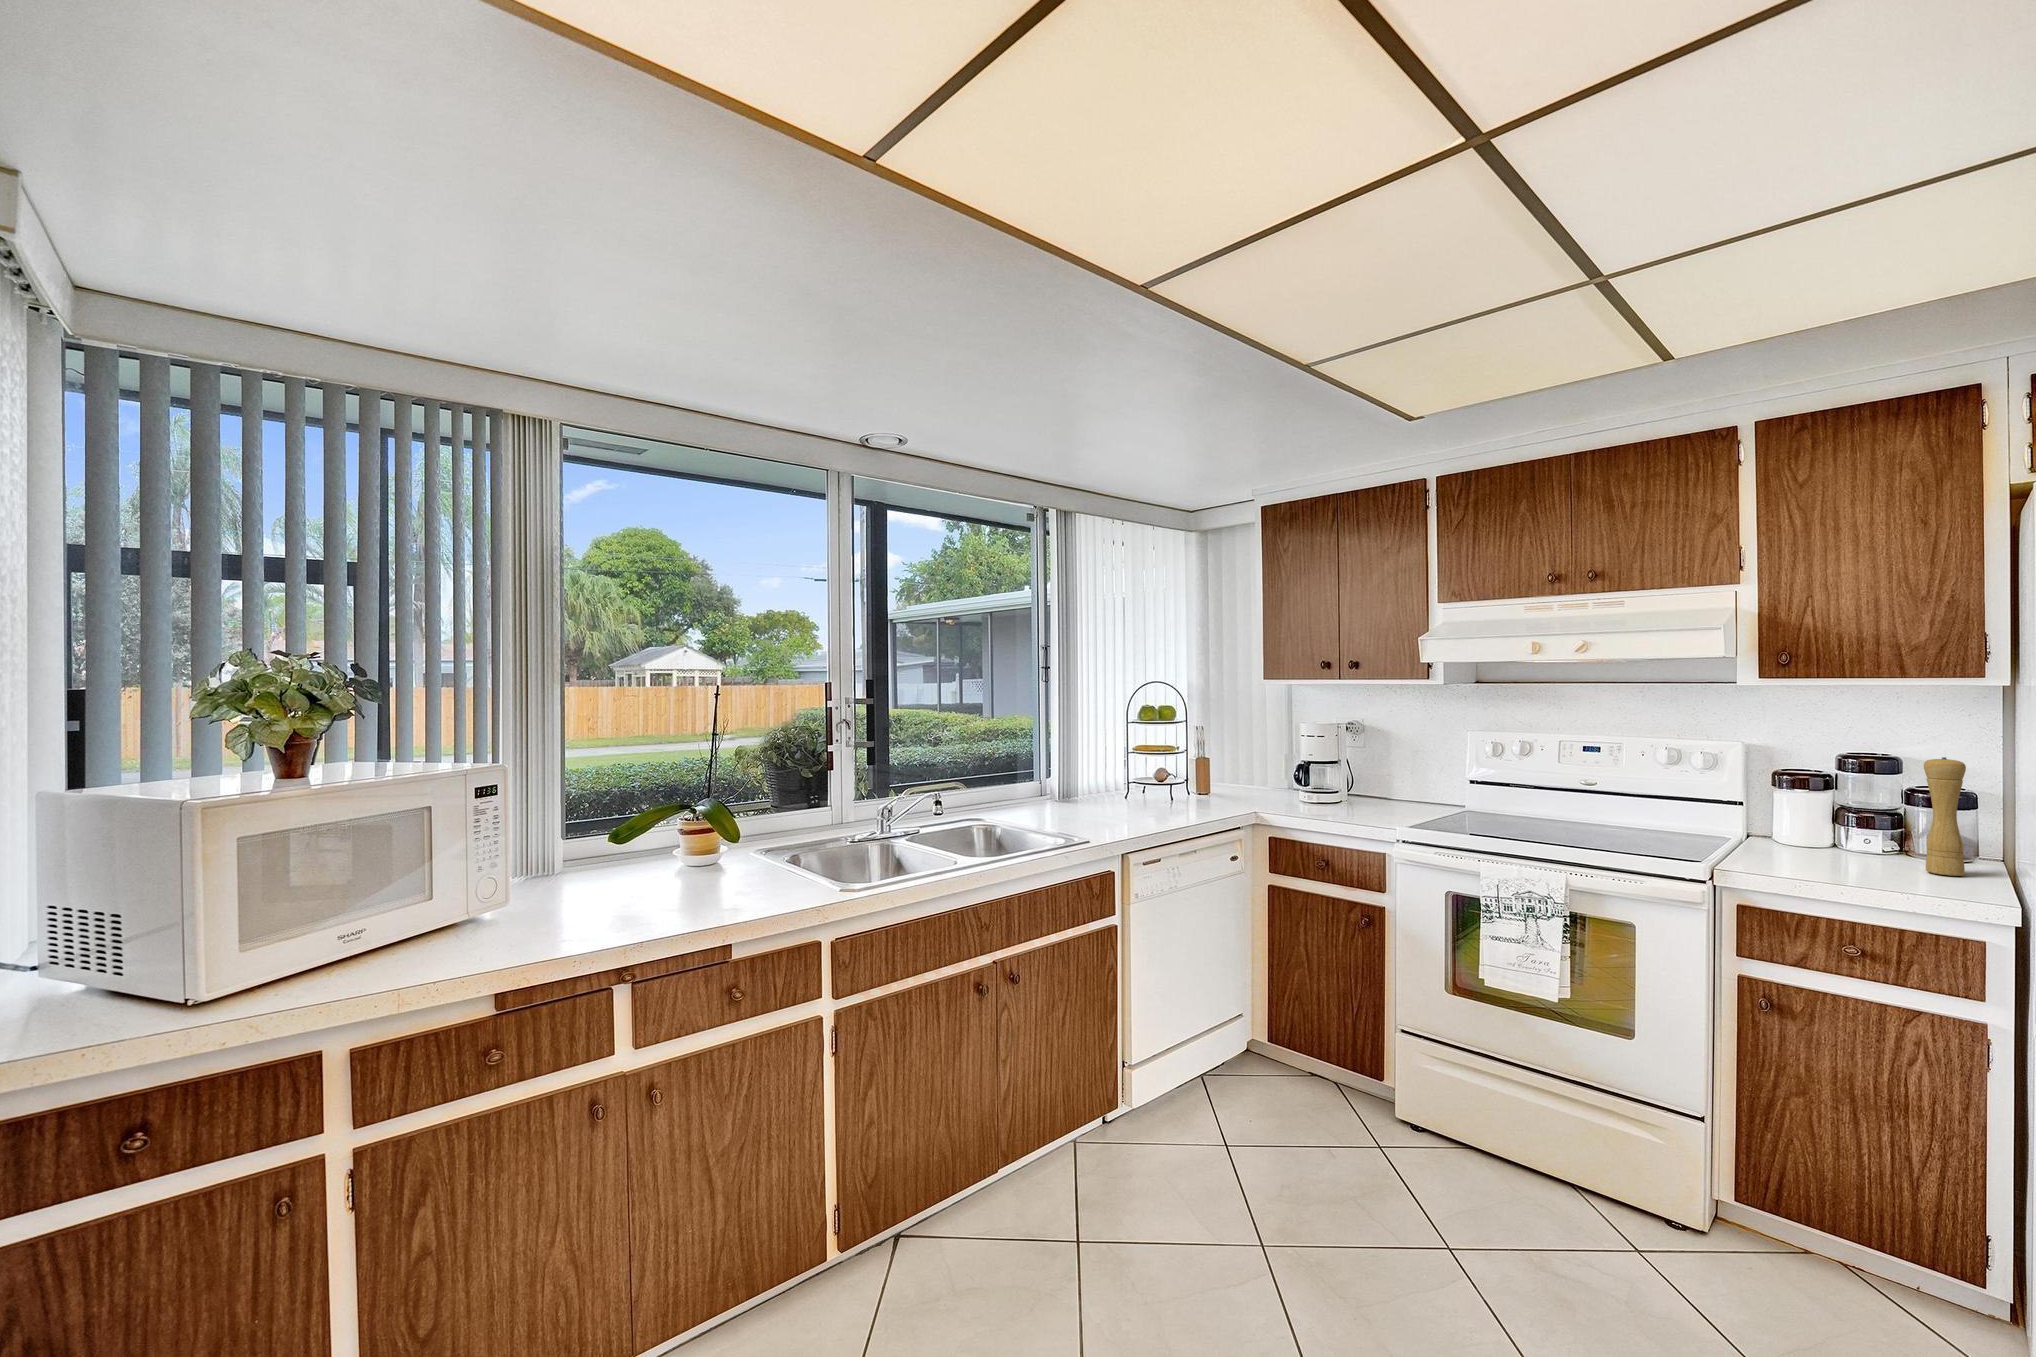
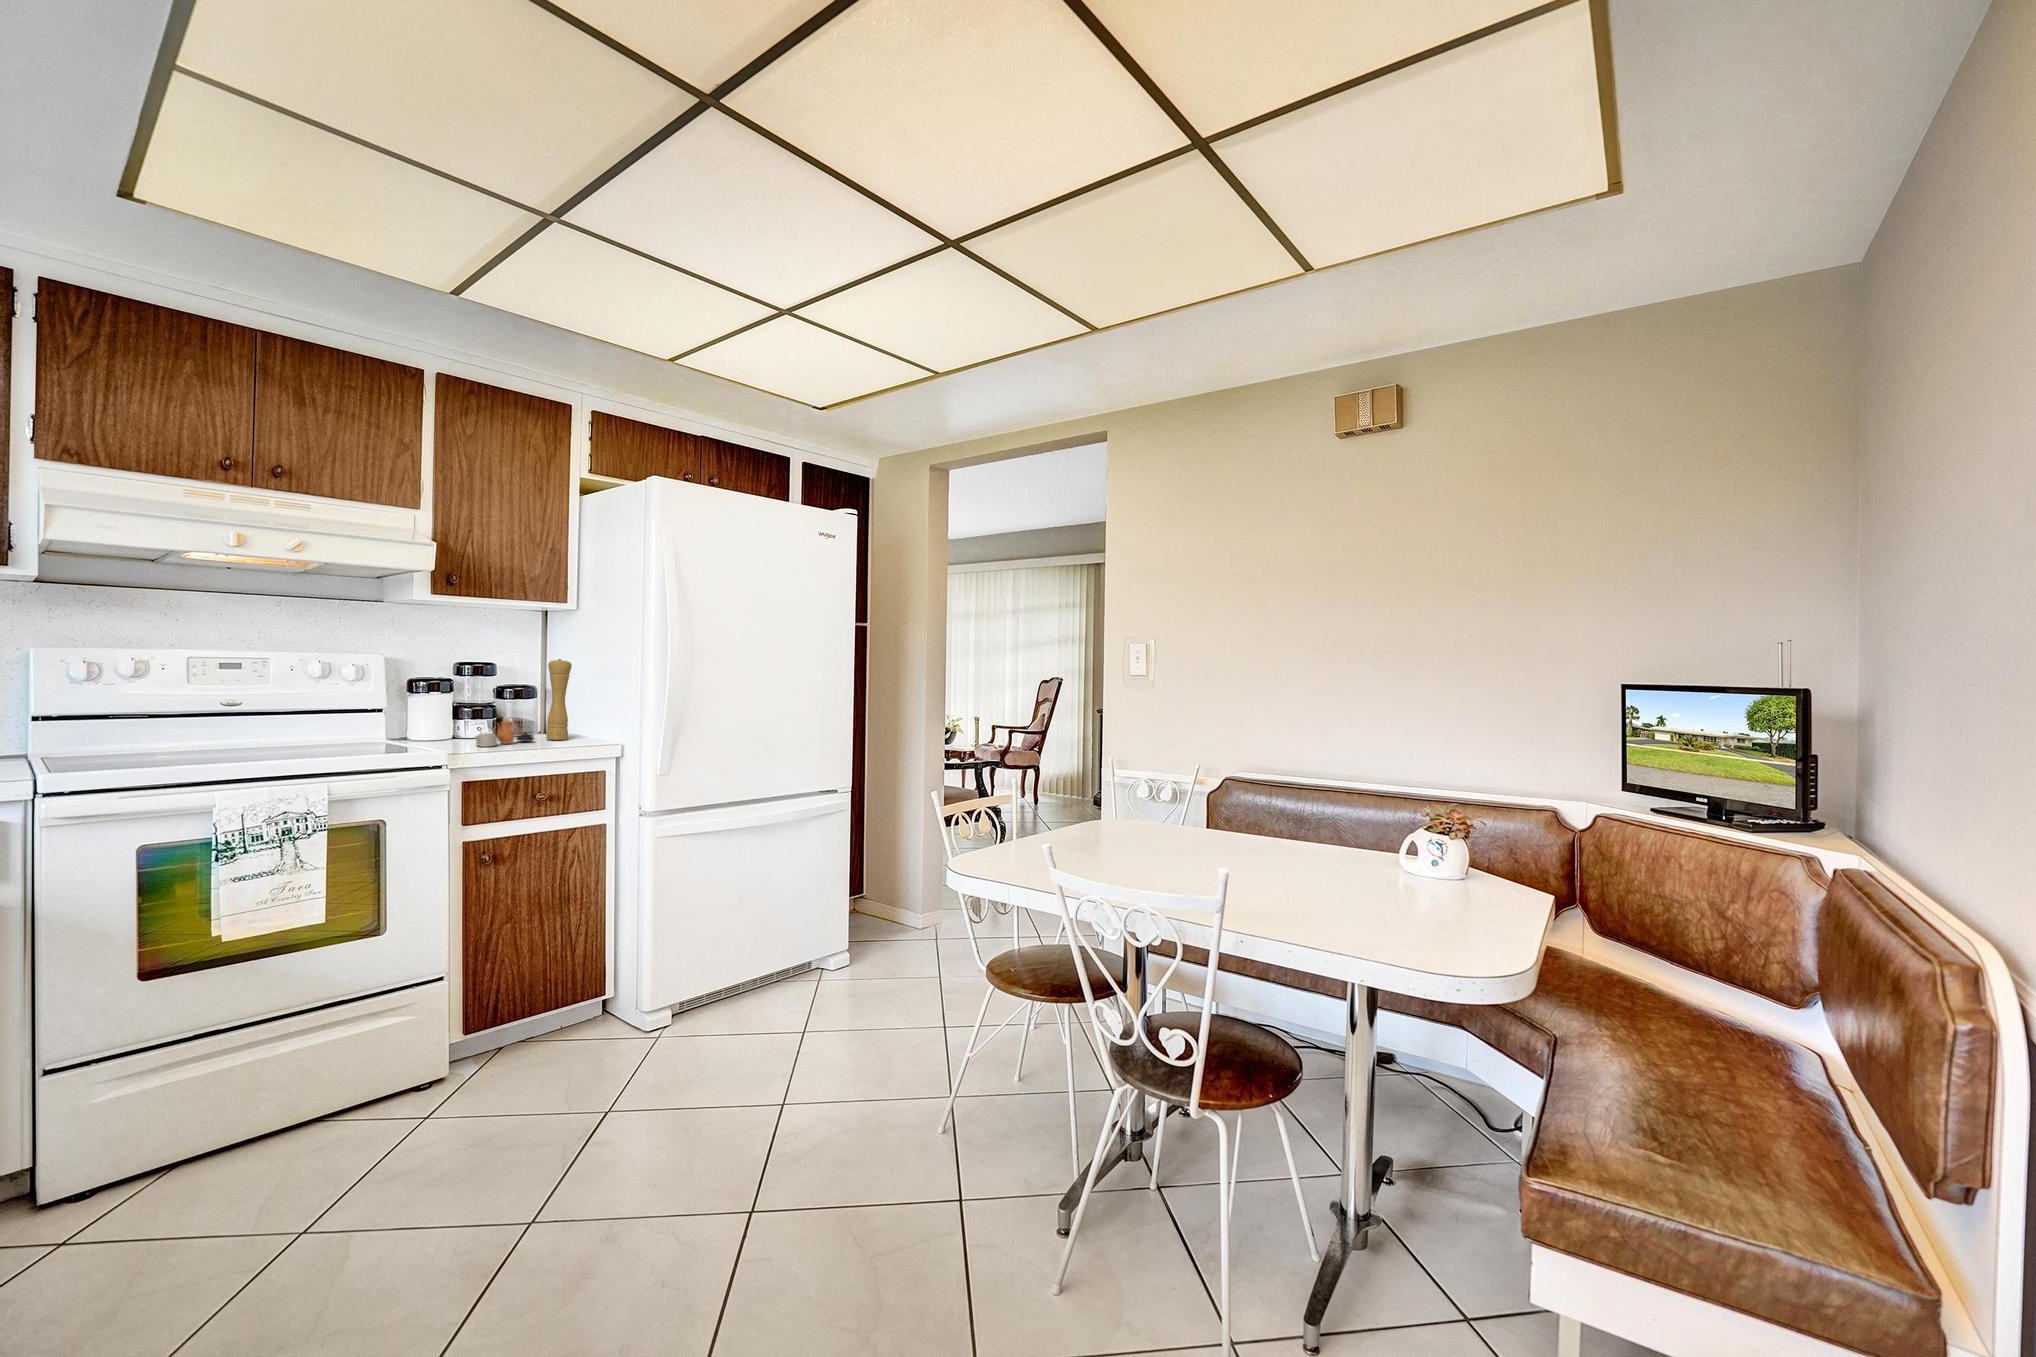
teapot: none [1776,832,1893,869] -> present [476,719,534,747]

